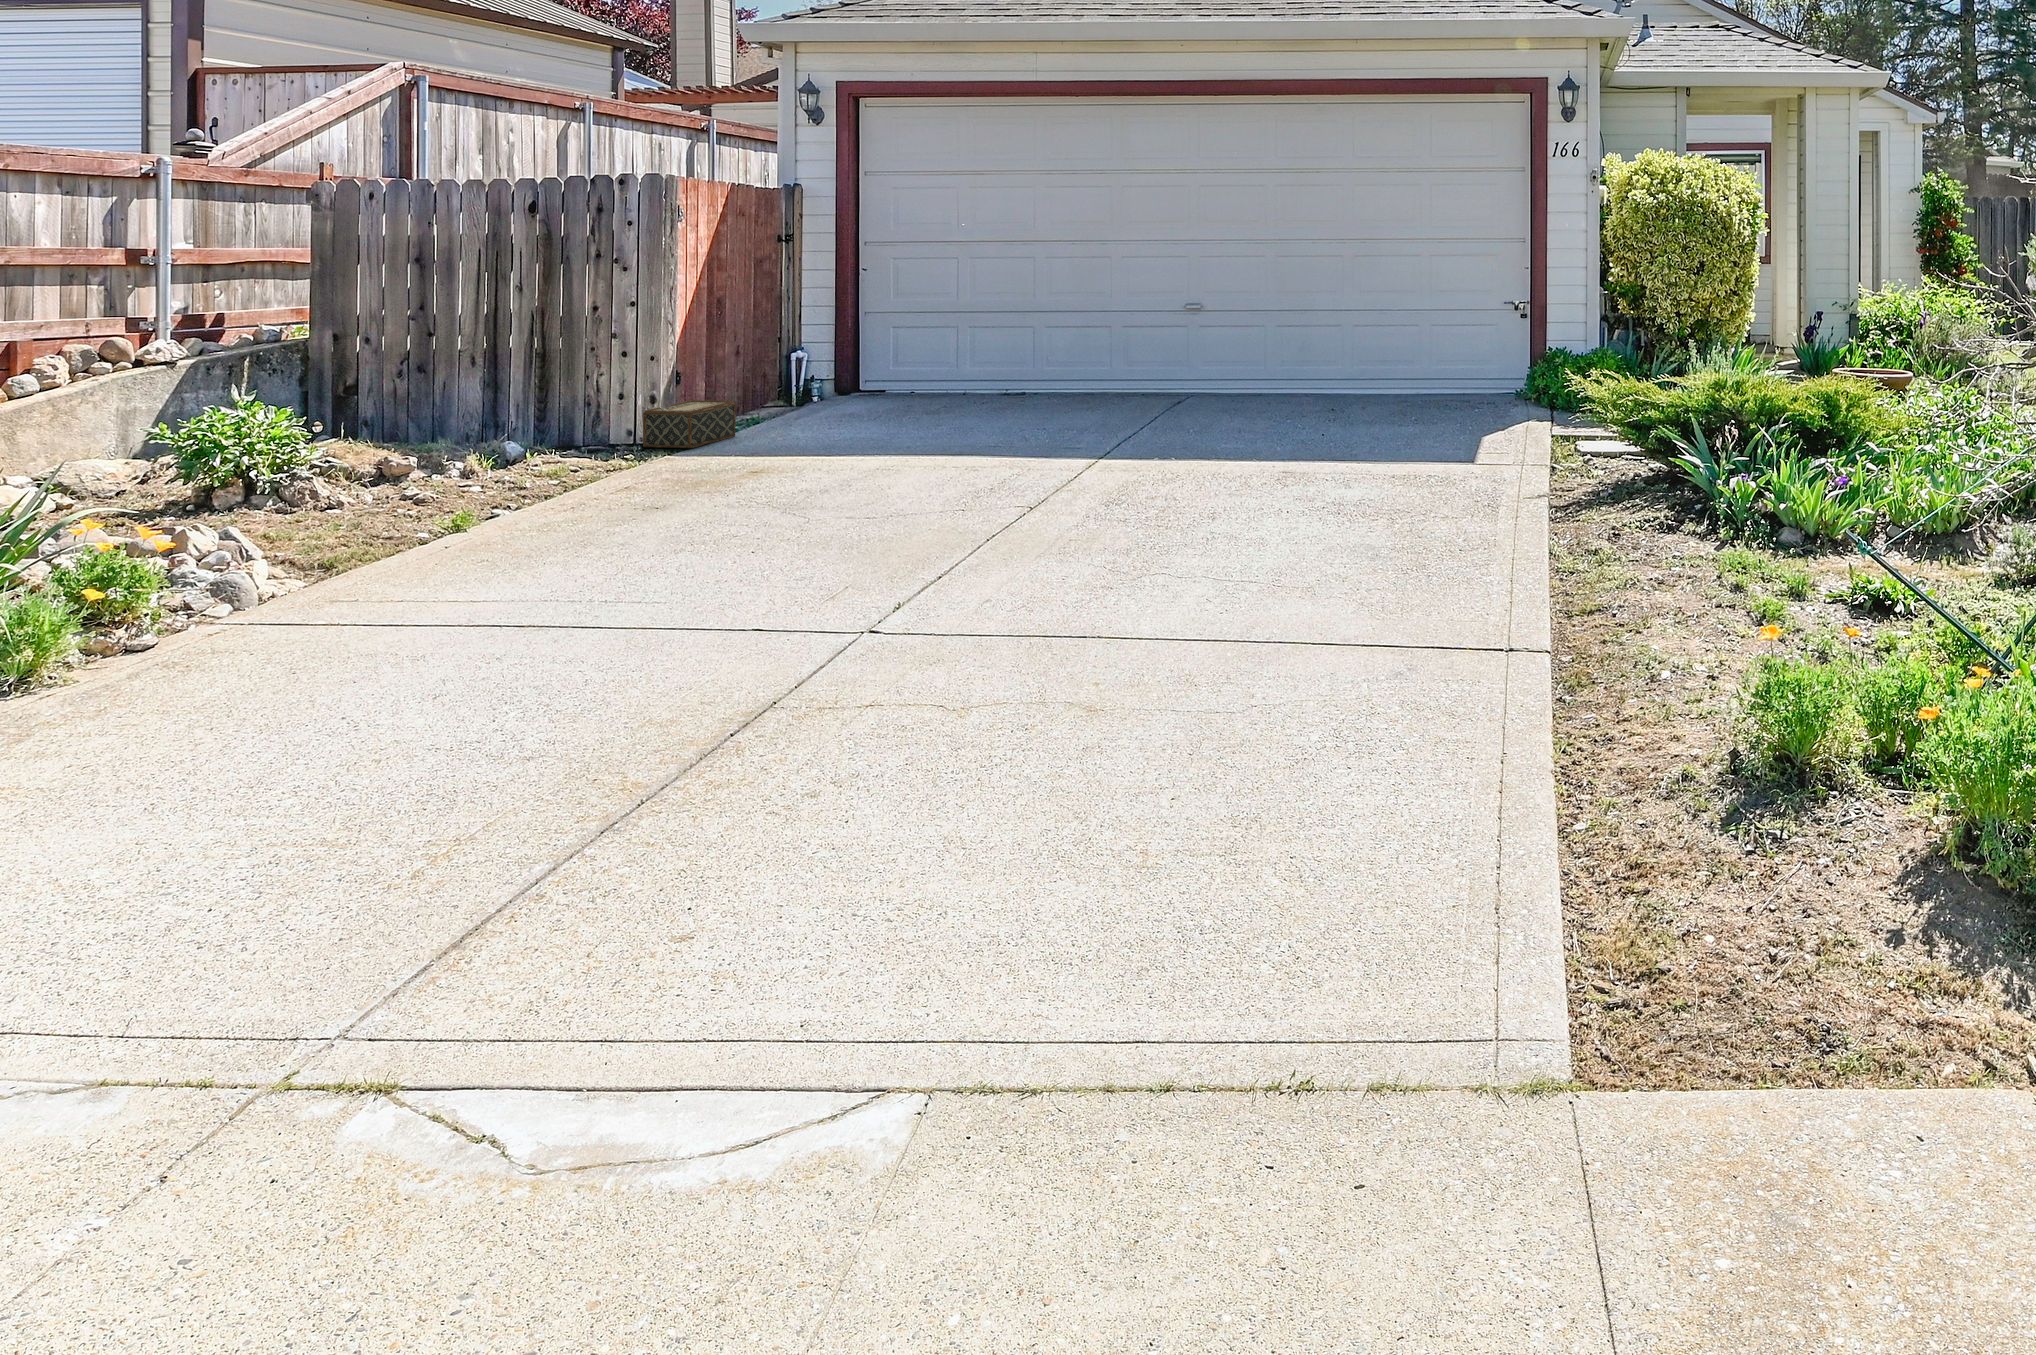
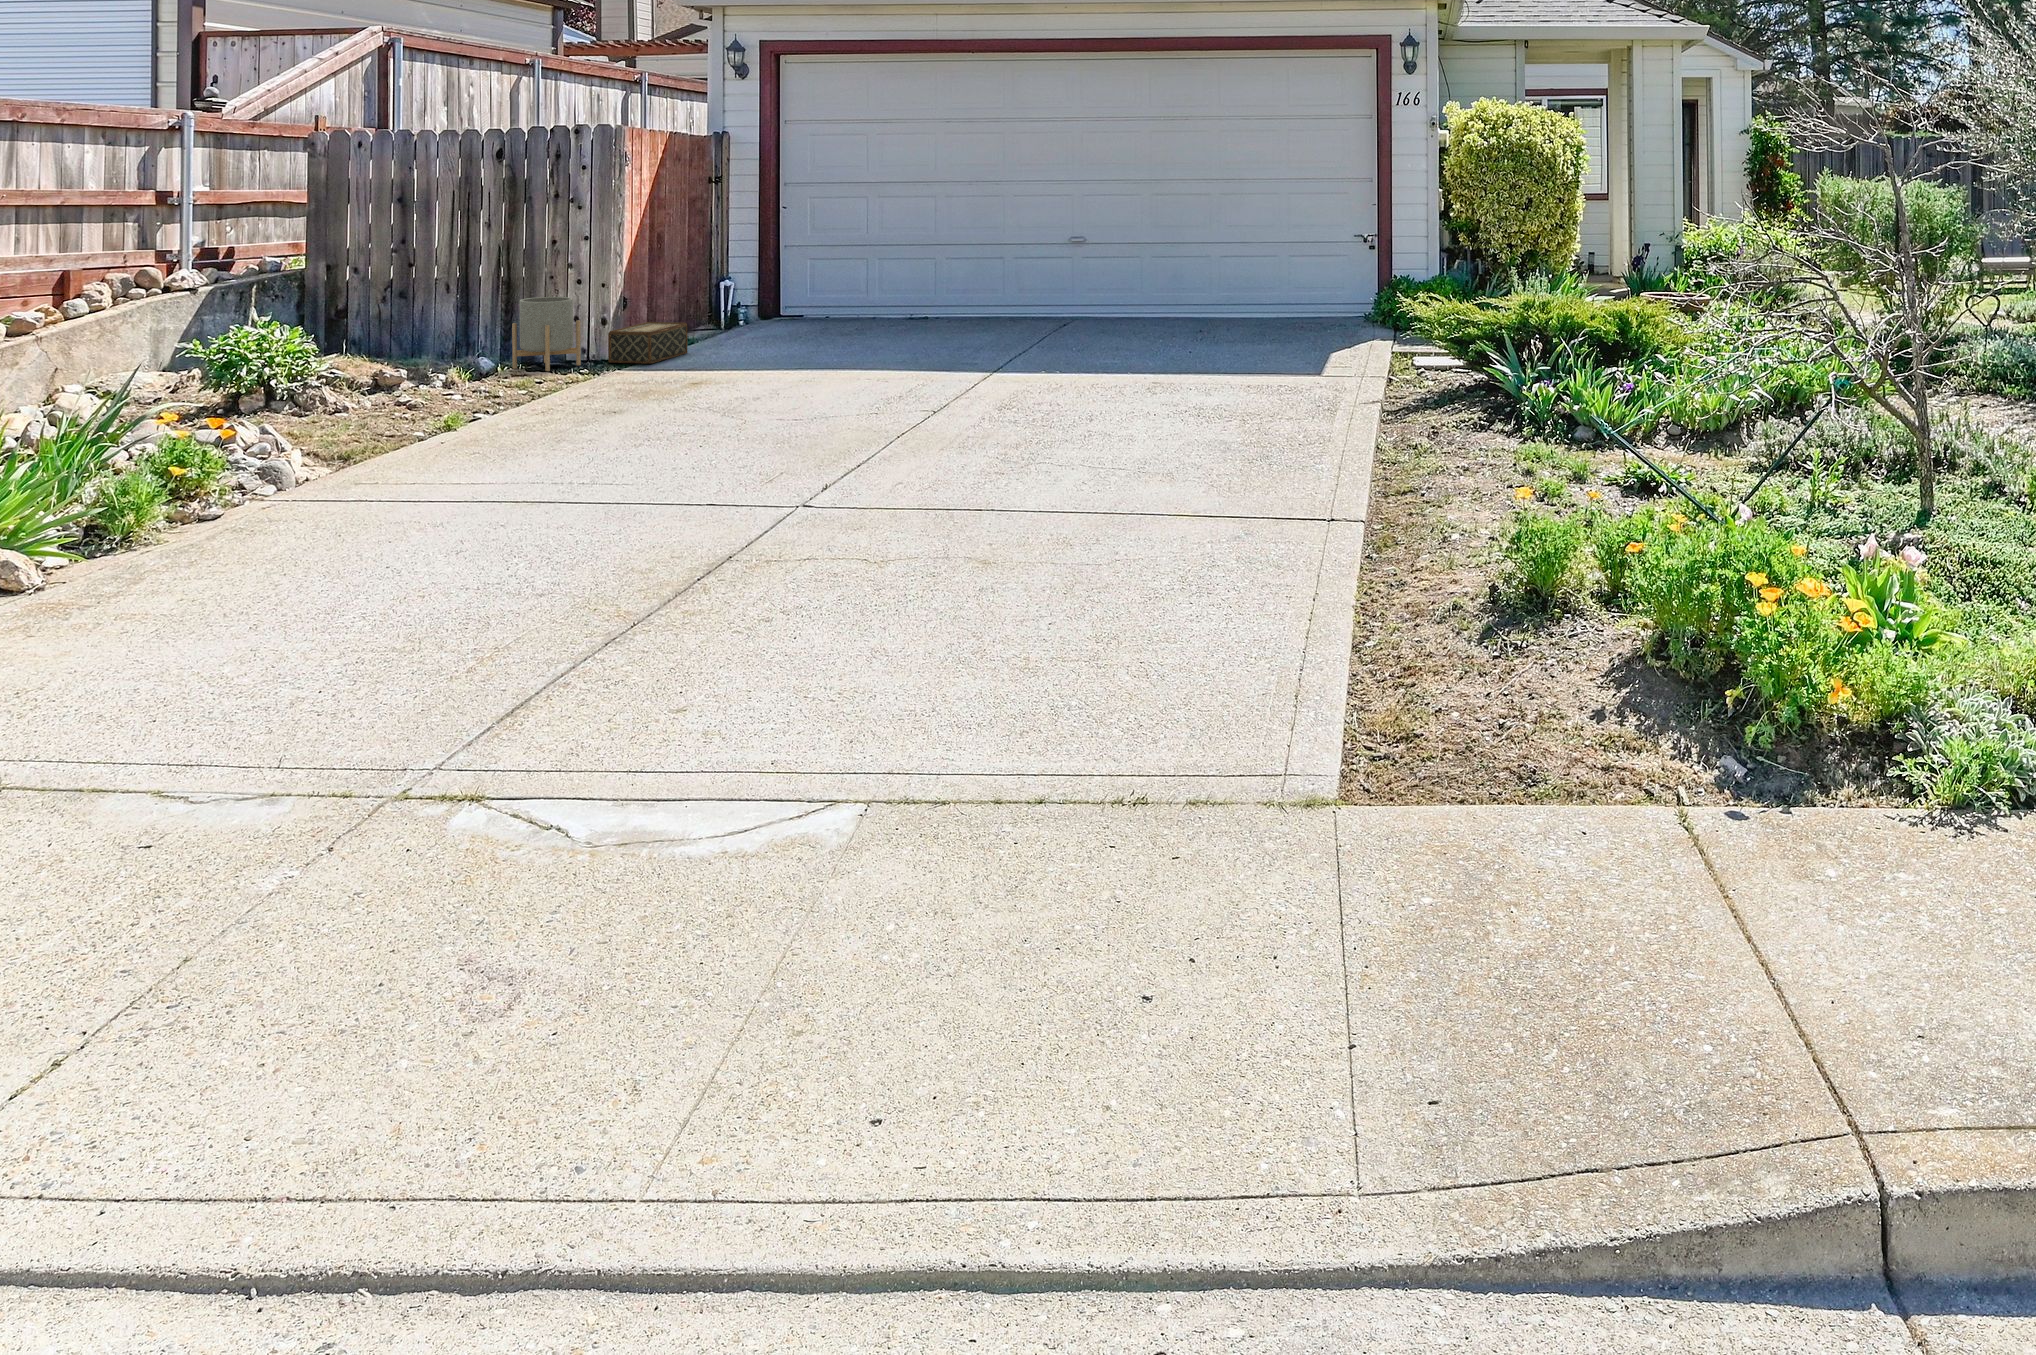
planter: none [533,371,611,457] -> present [512,297,581,371]

